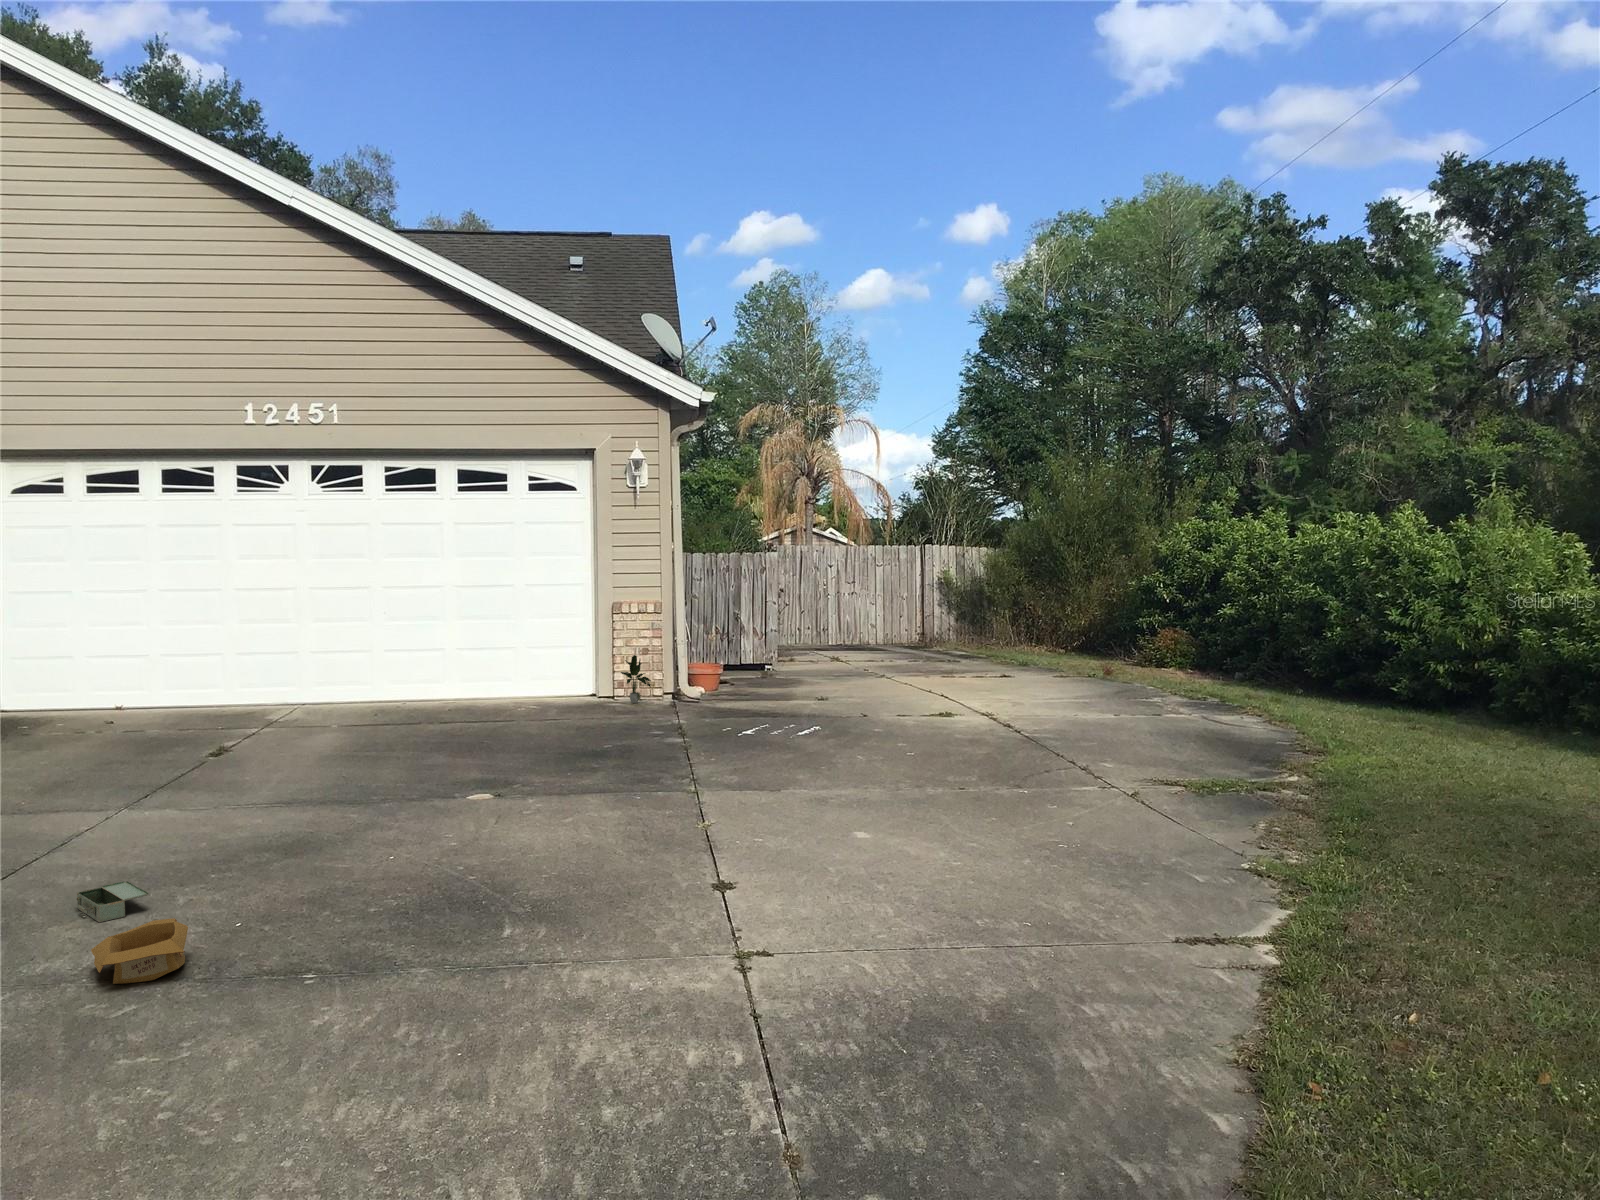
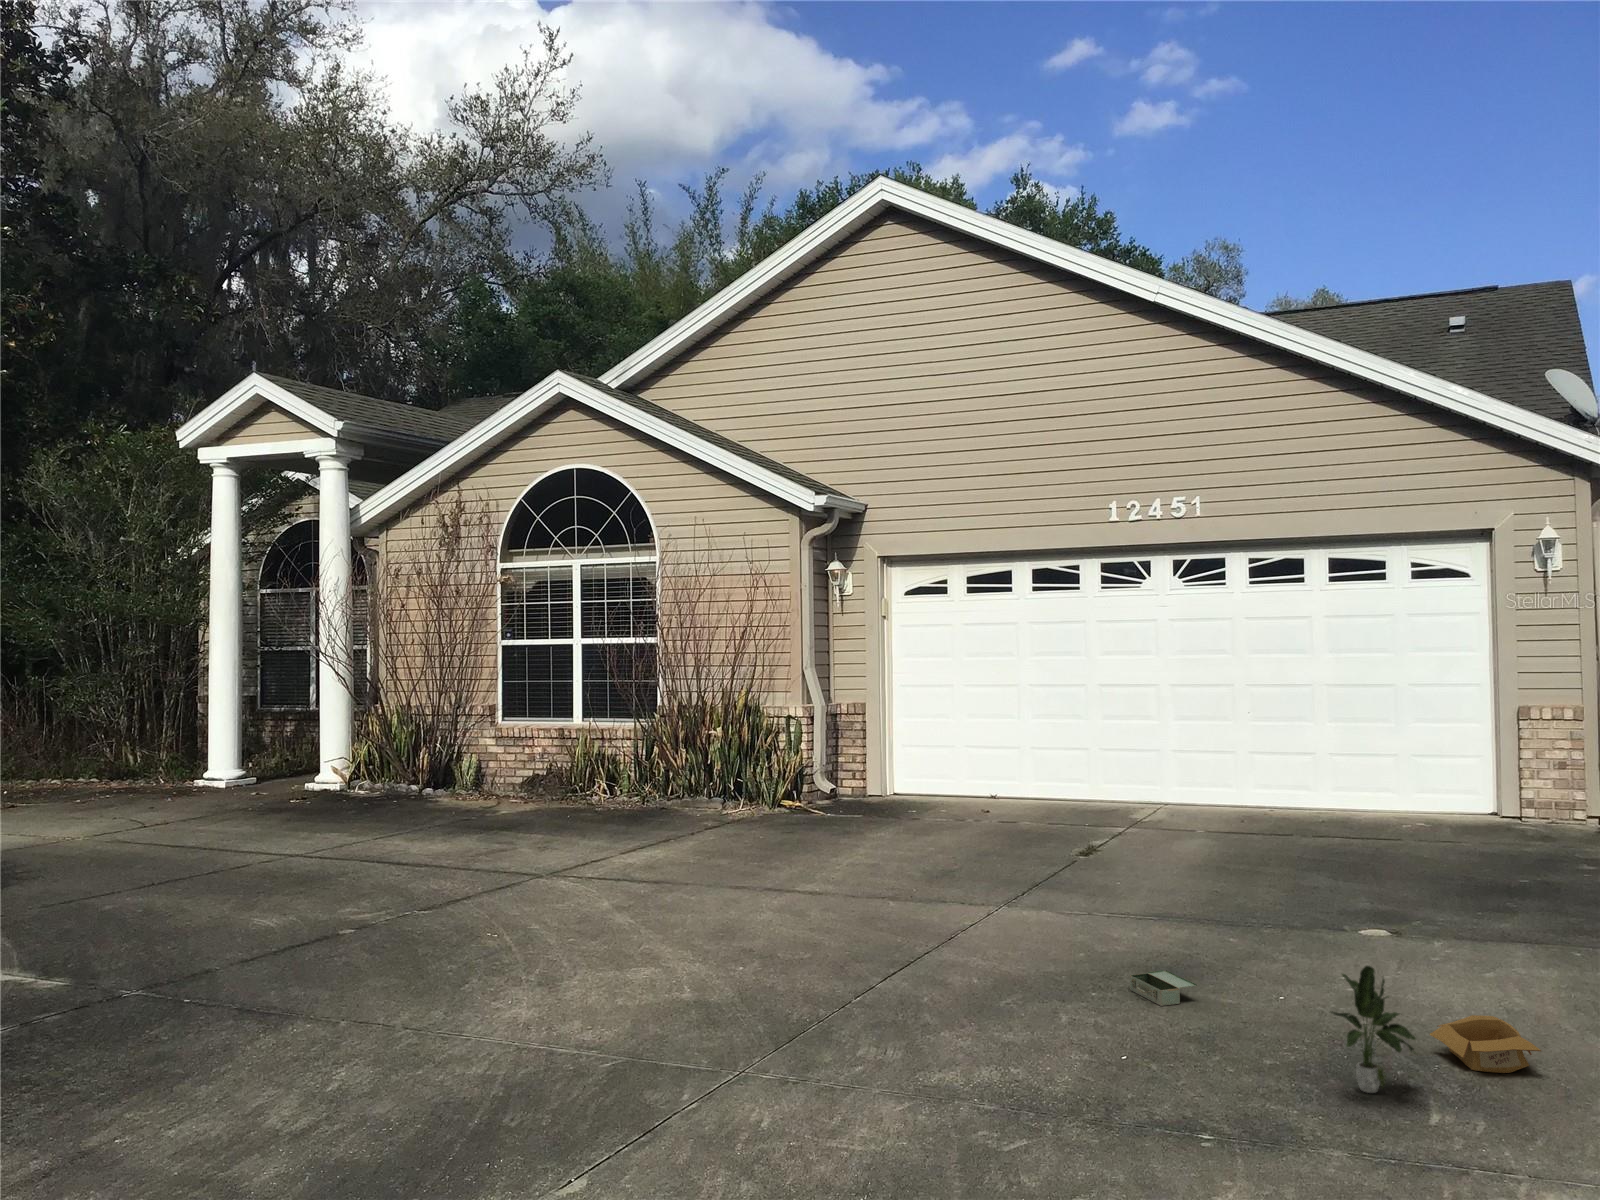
potted plant: present [621,655,651,703] -> present [1331,966,1416,1093]
cardboard box: present [91,918,188,984] -> present [1430,1015,1541,1073]

